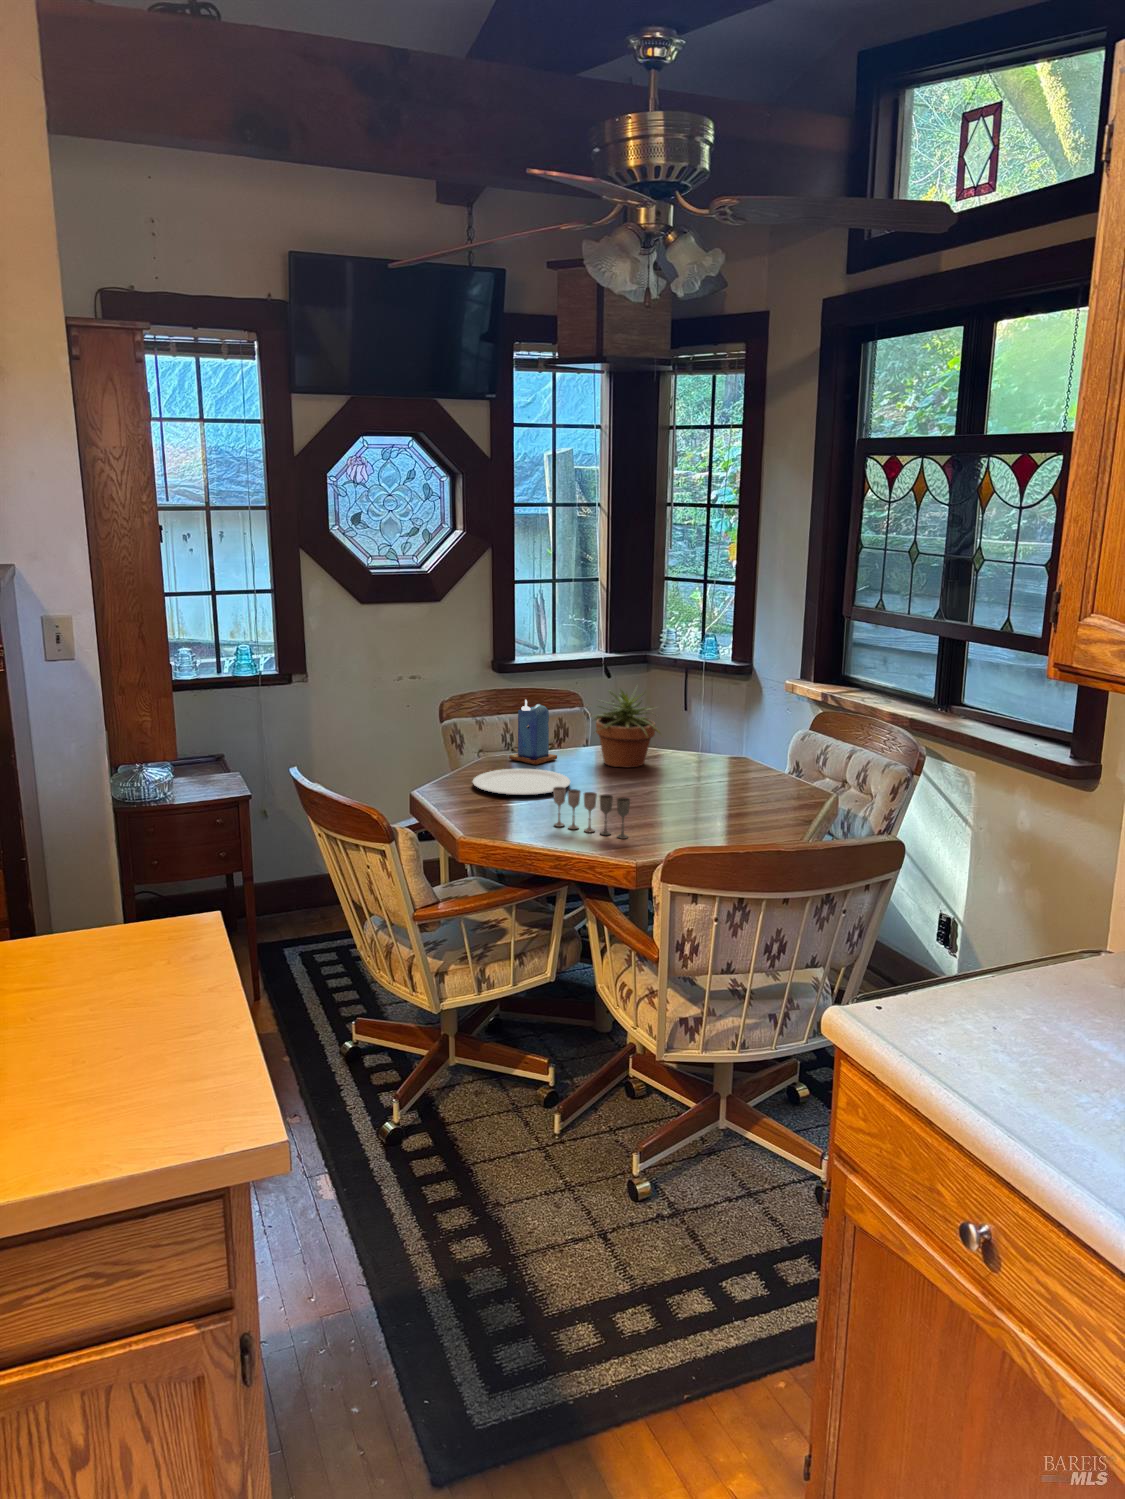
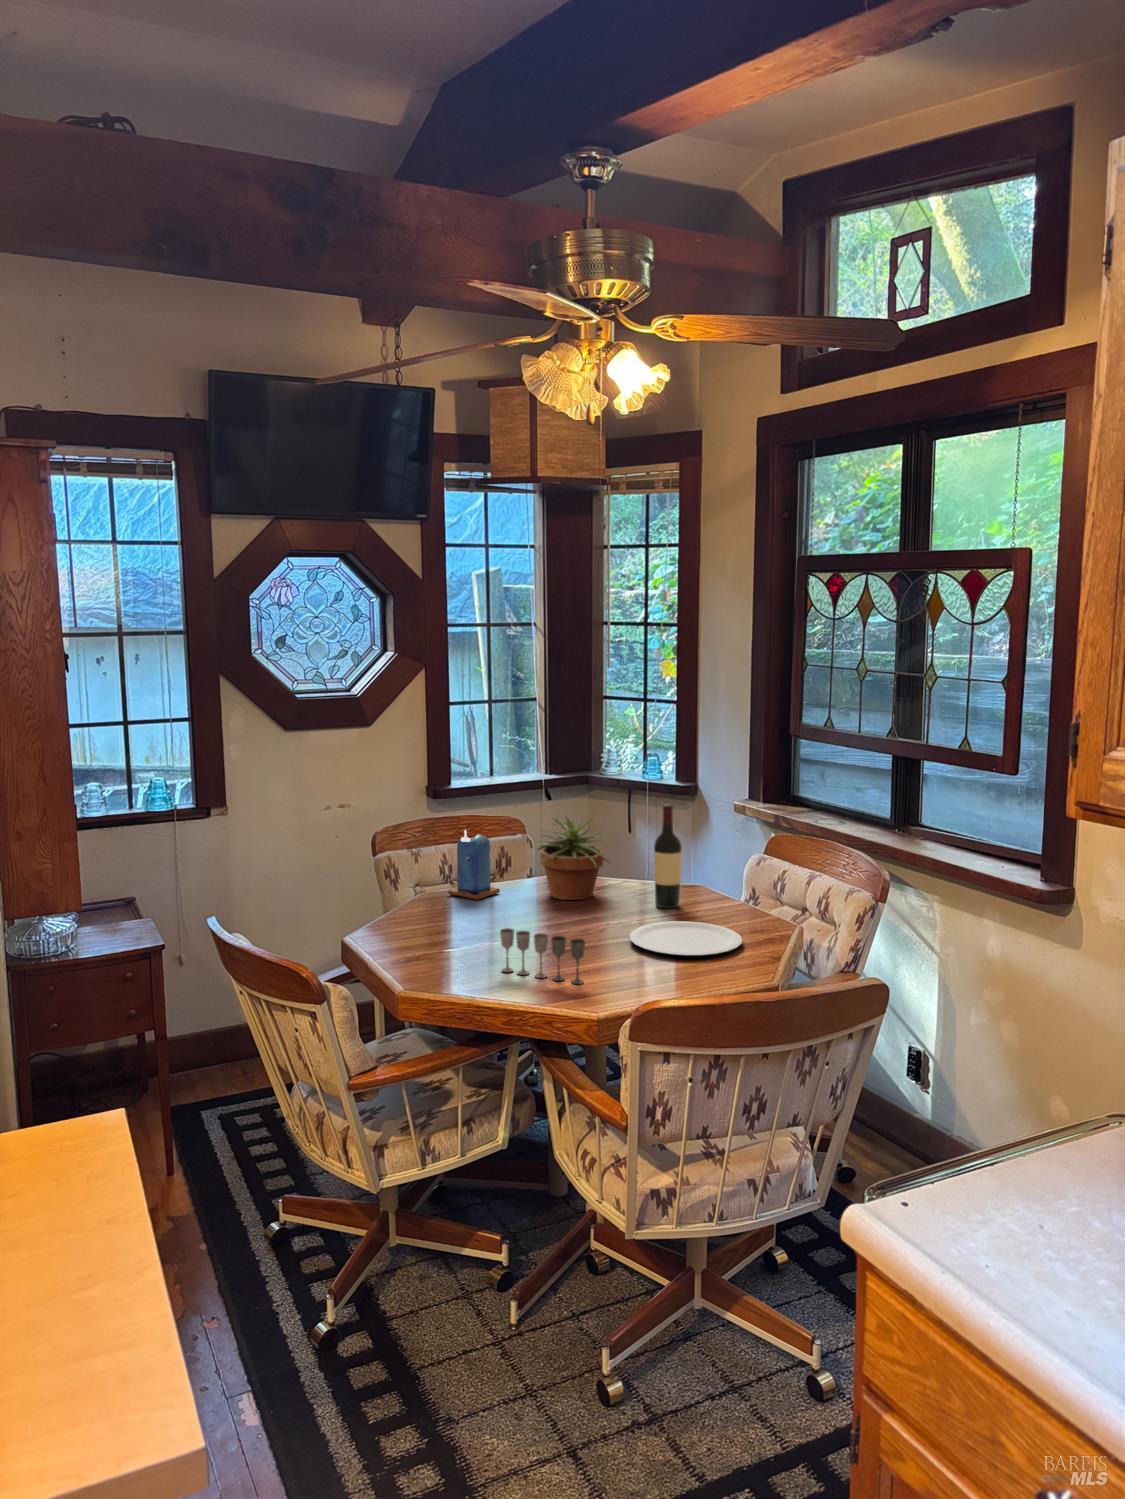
wine bottle: none [702,679,729,777] -> present [654,804,682,909]
plate: present [473,769,570,795] -> present [629,921,742,956]

